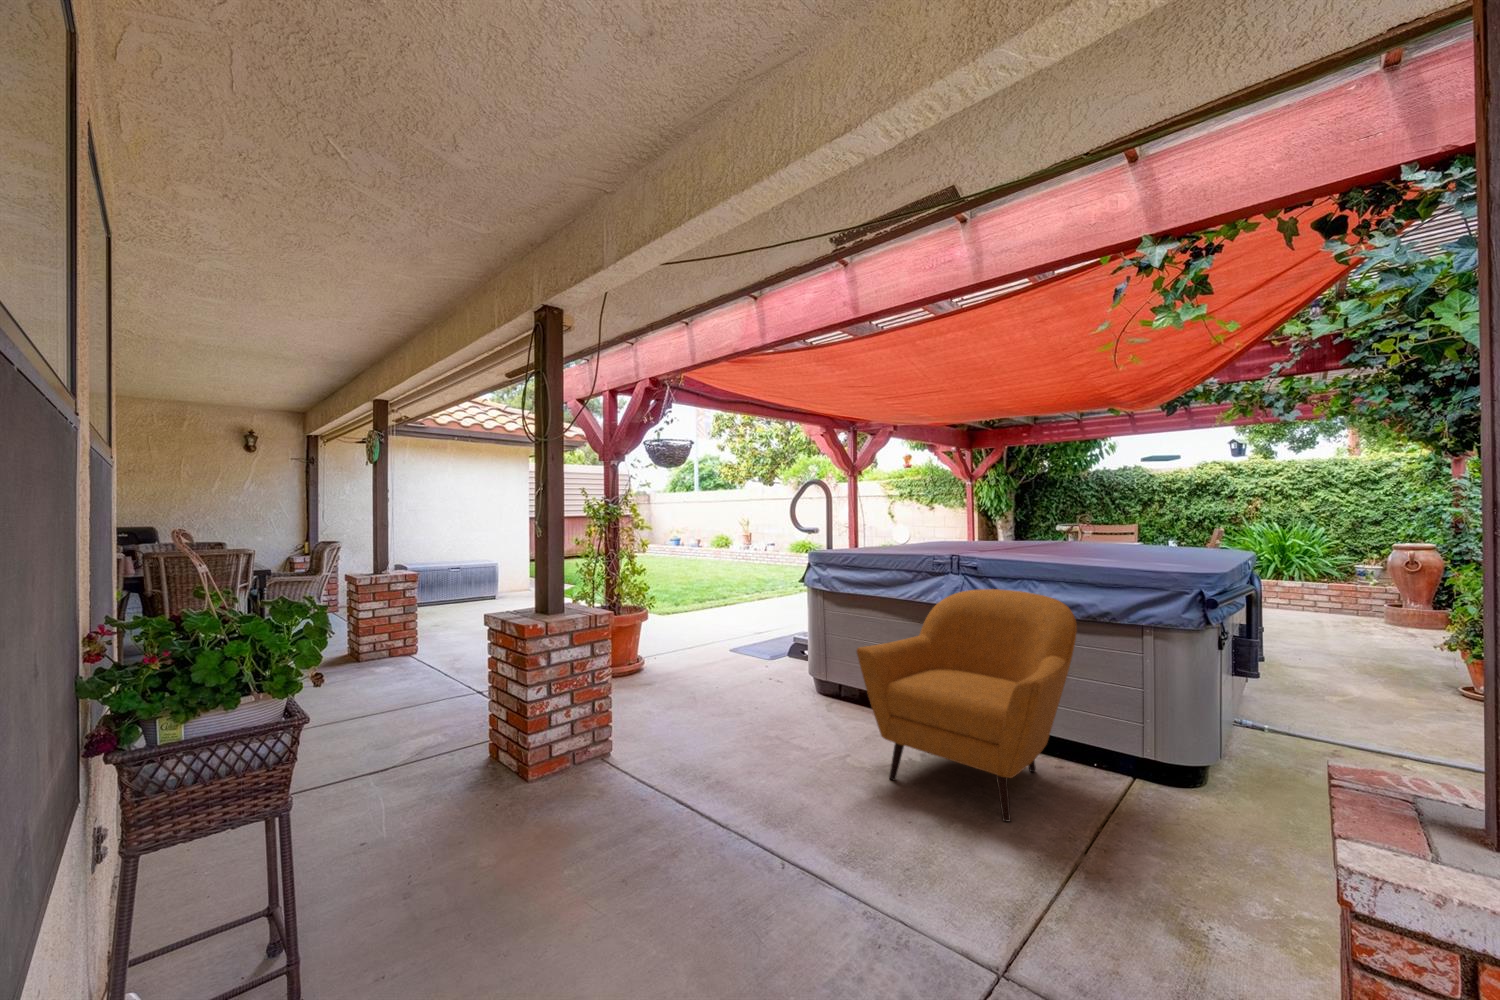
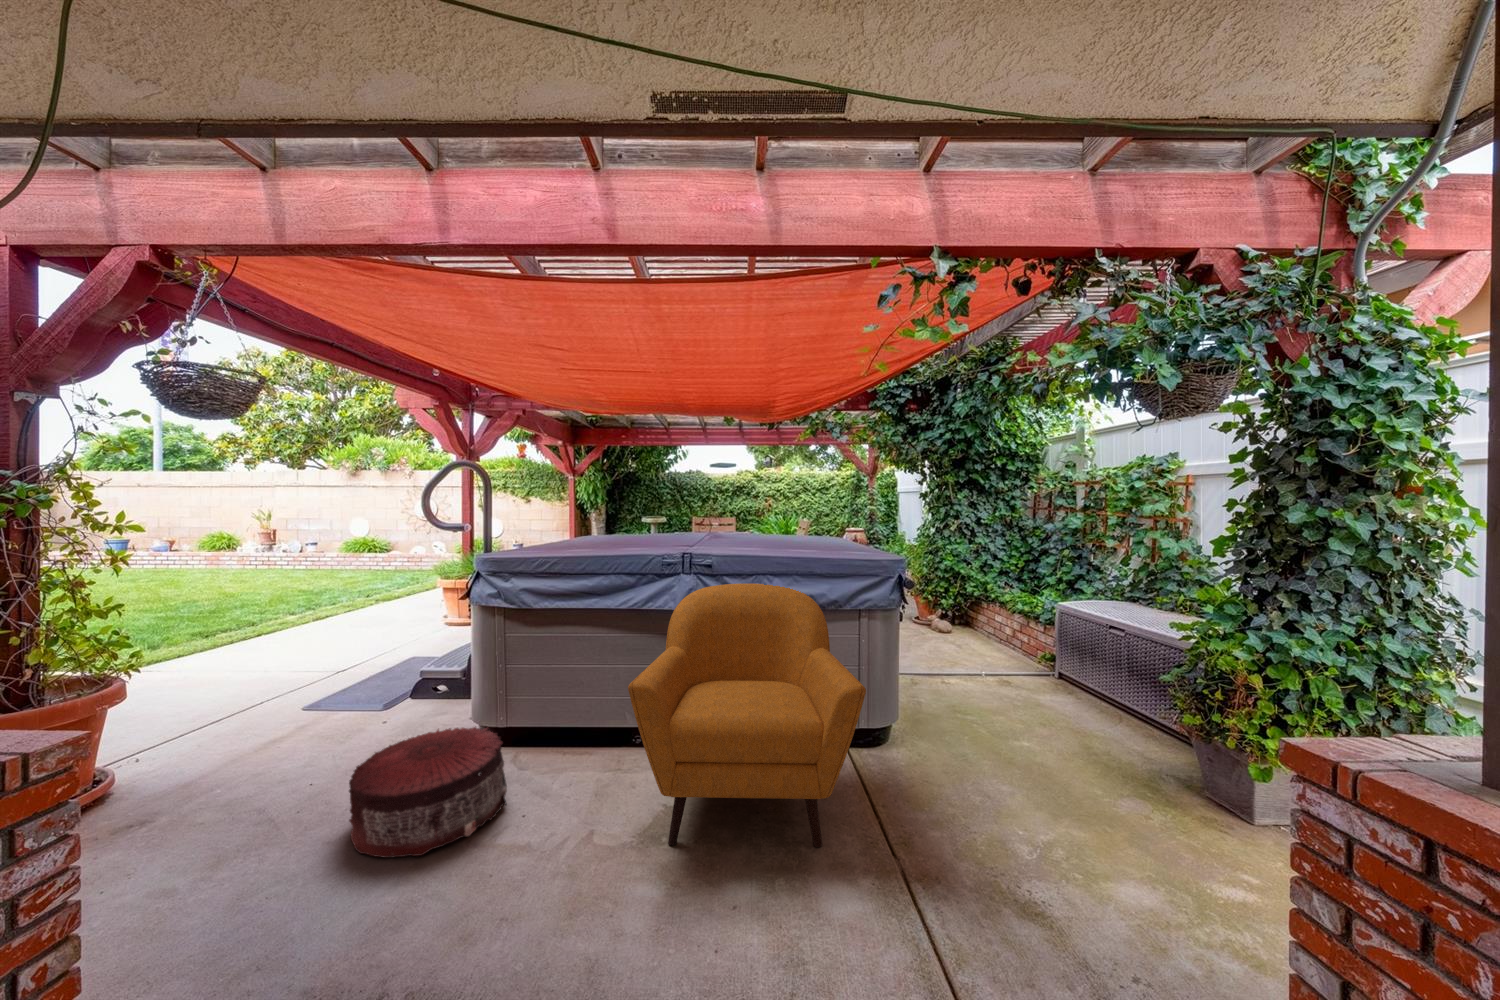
pouf: none [721,668,806,734] -> present [349,727,507,858]

